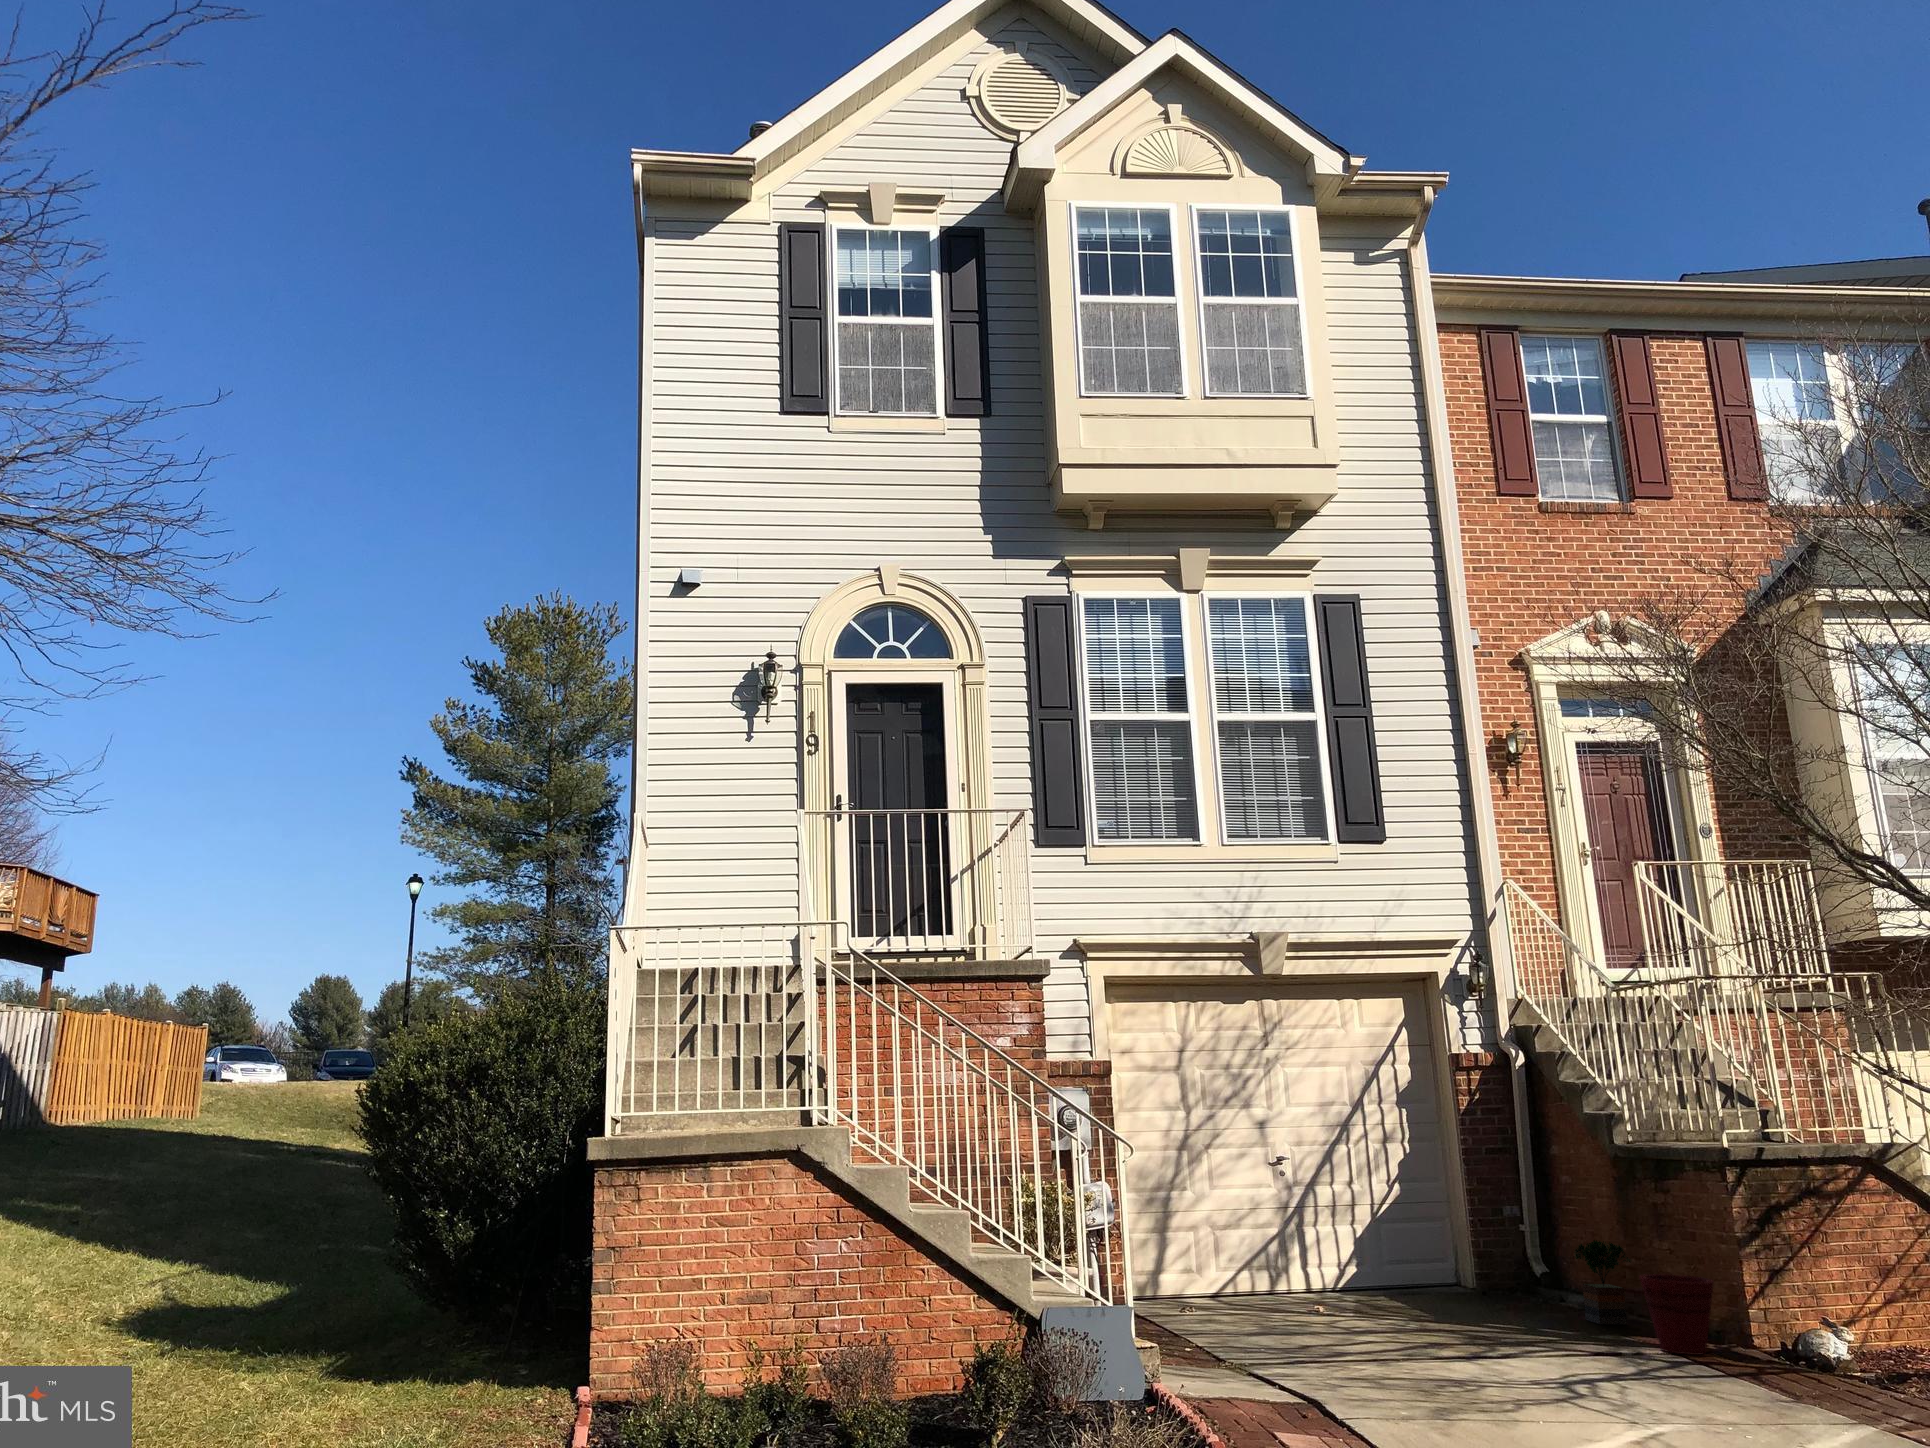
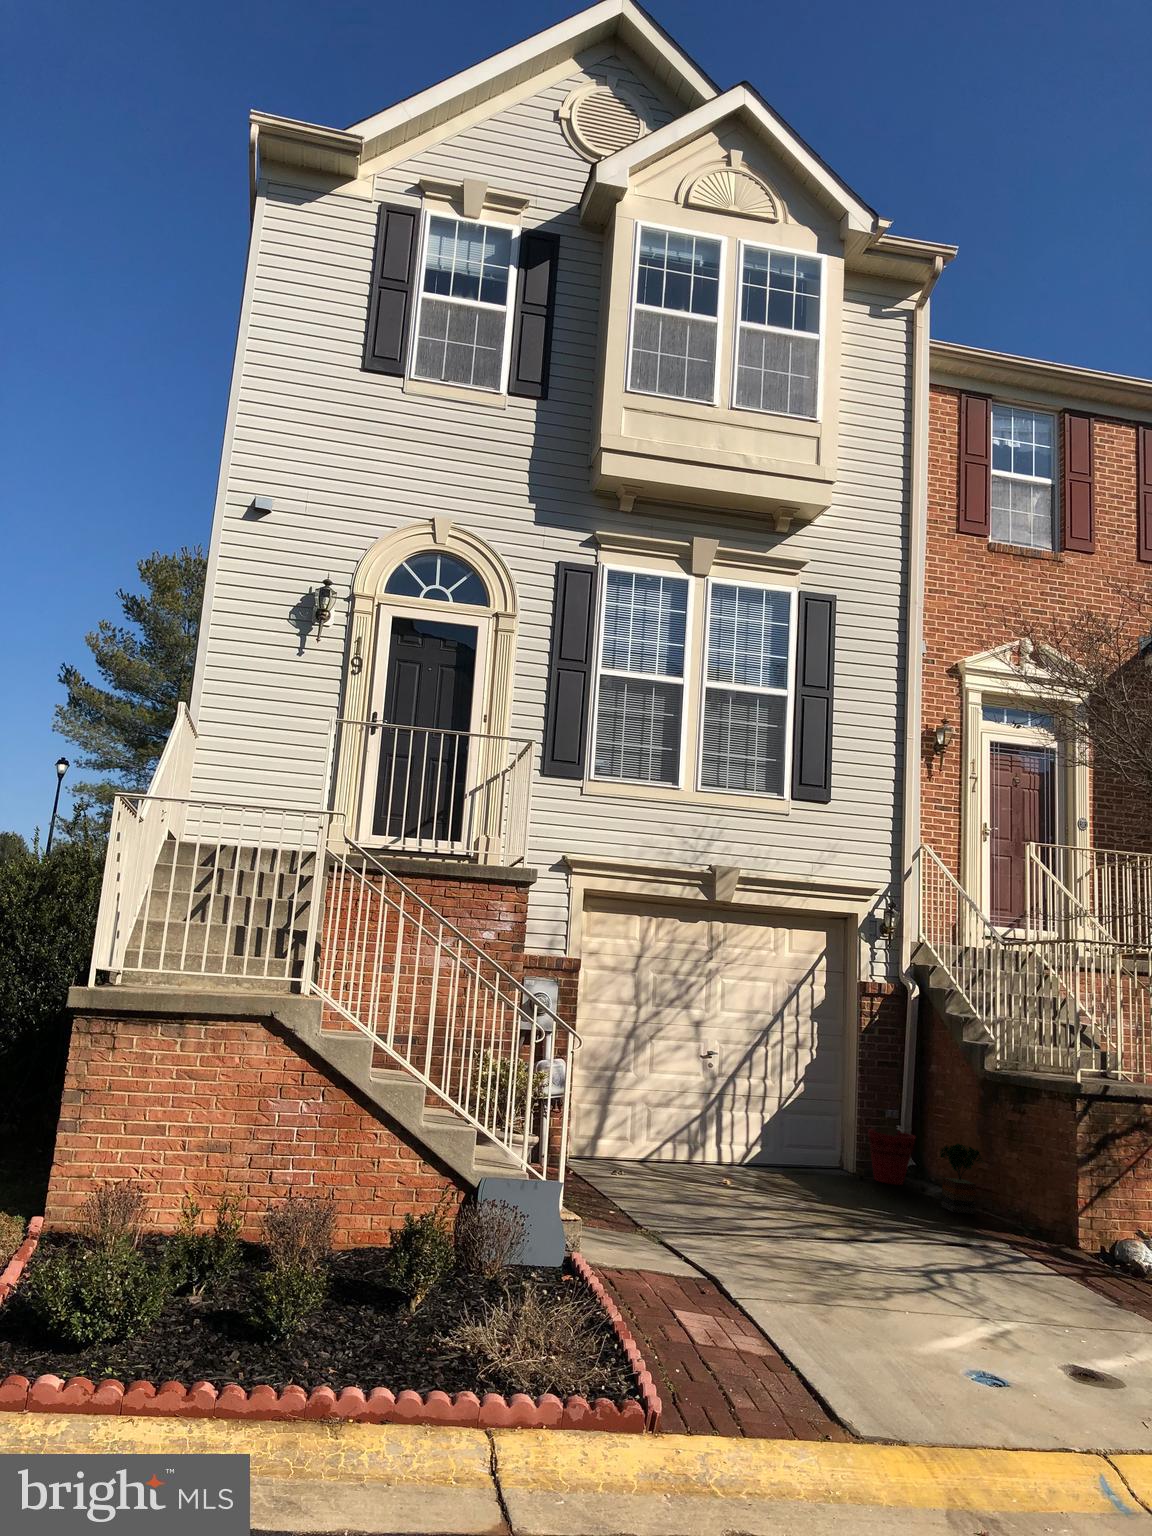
bucket: present [1639,1274,1714,1355] -> present [868,1129,916,1185]

